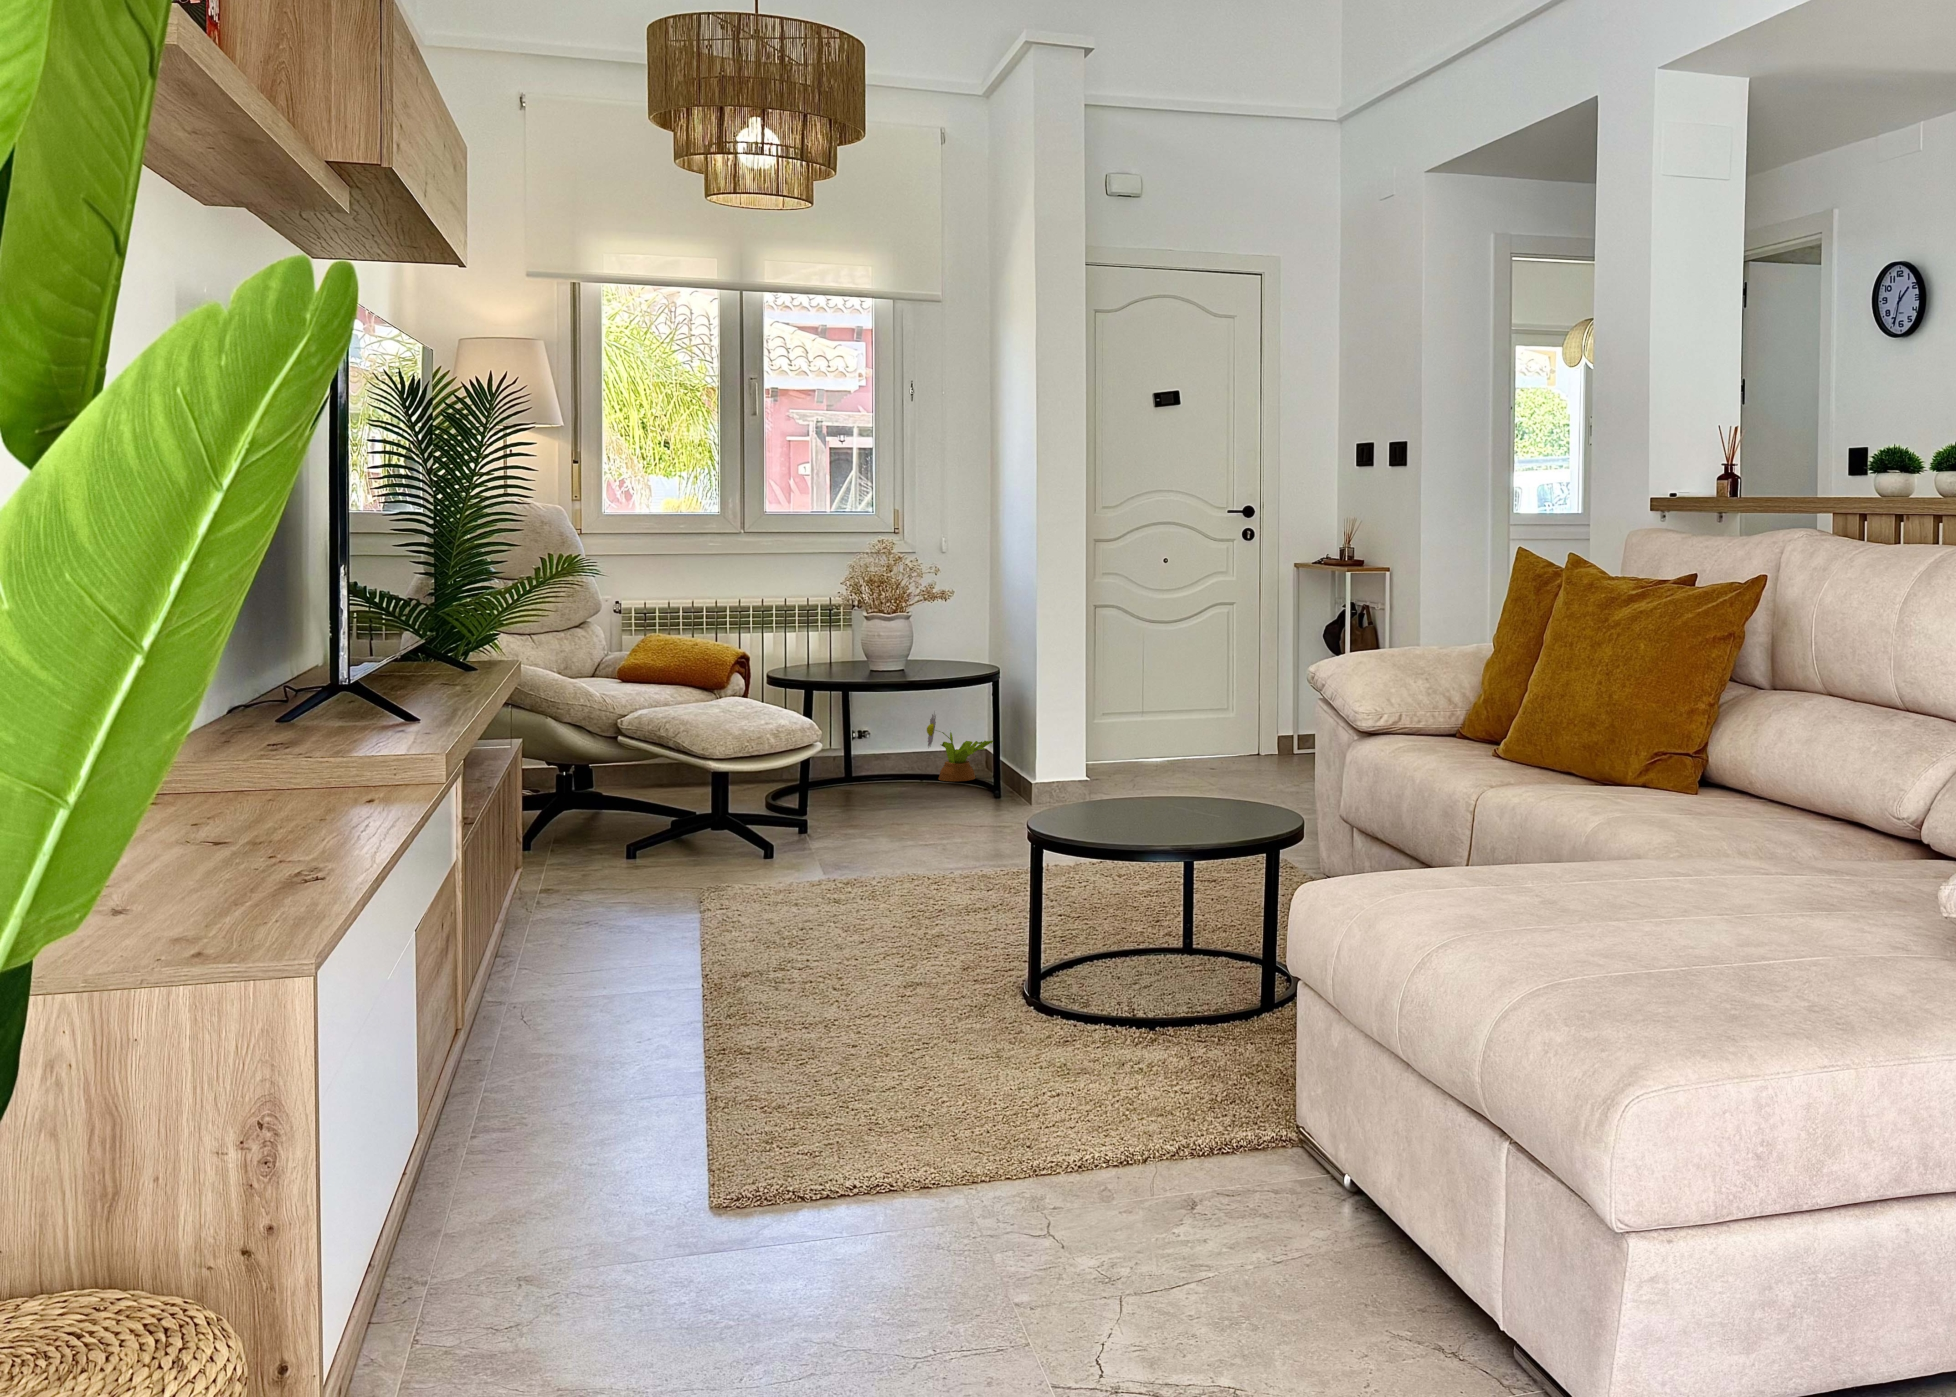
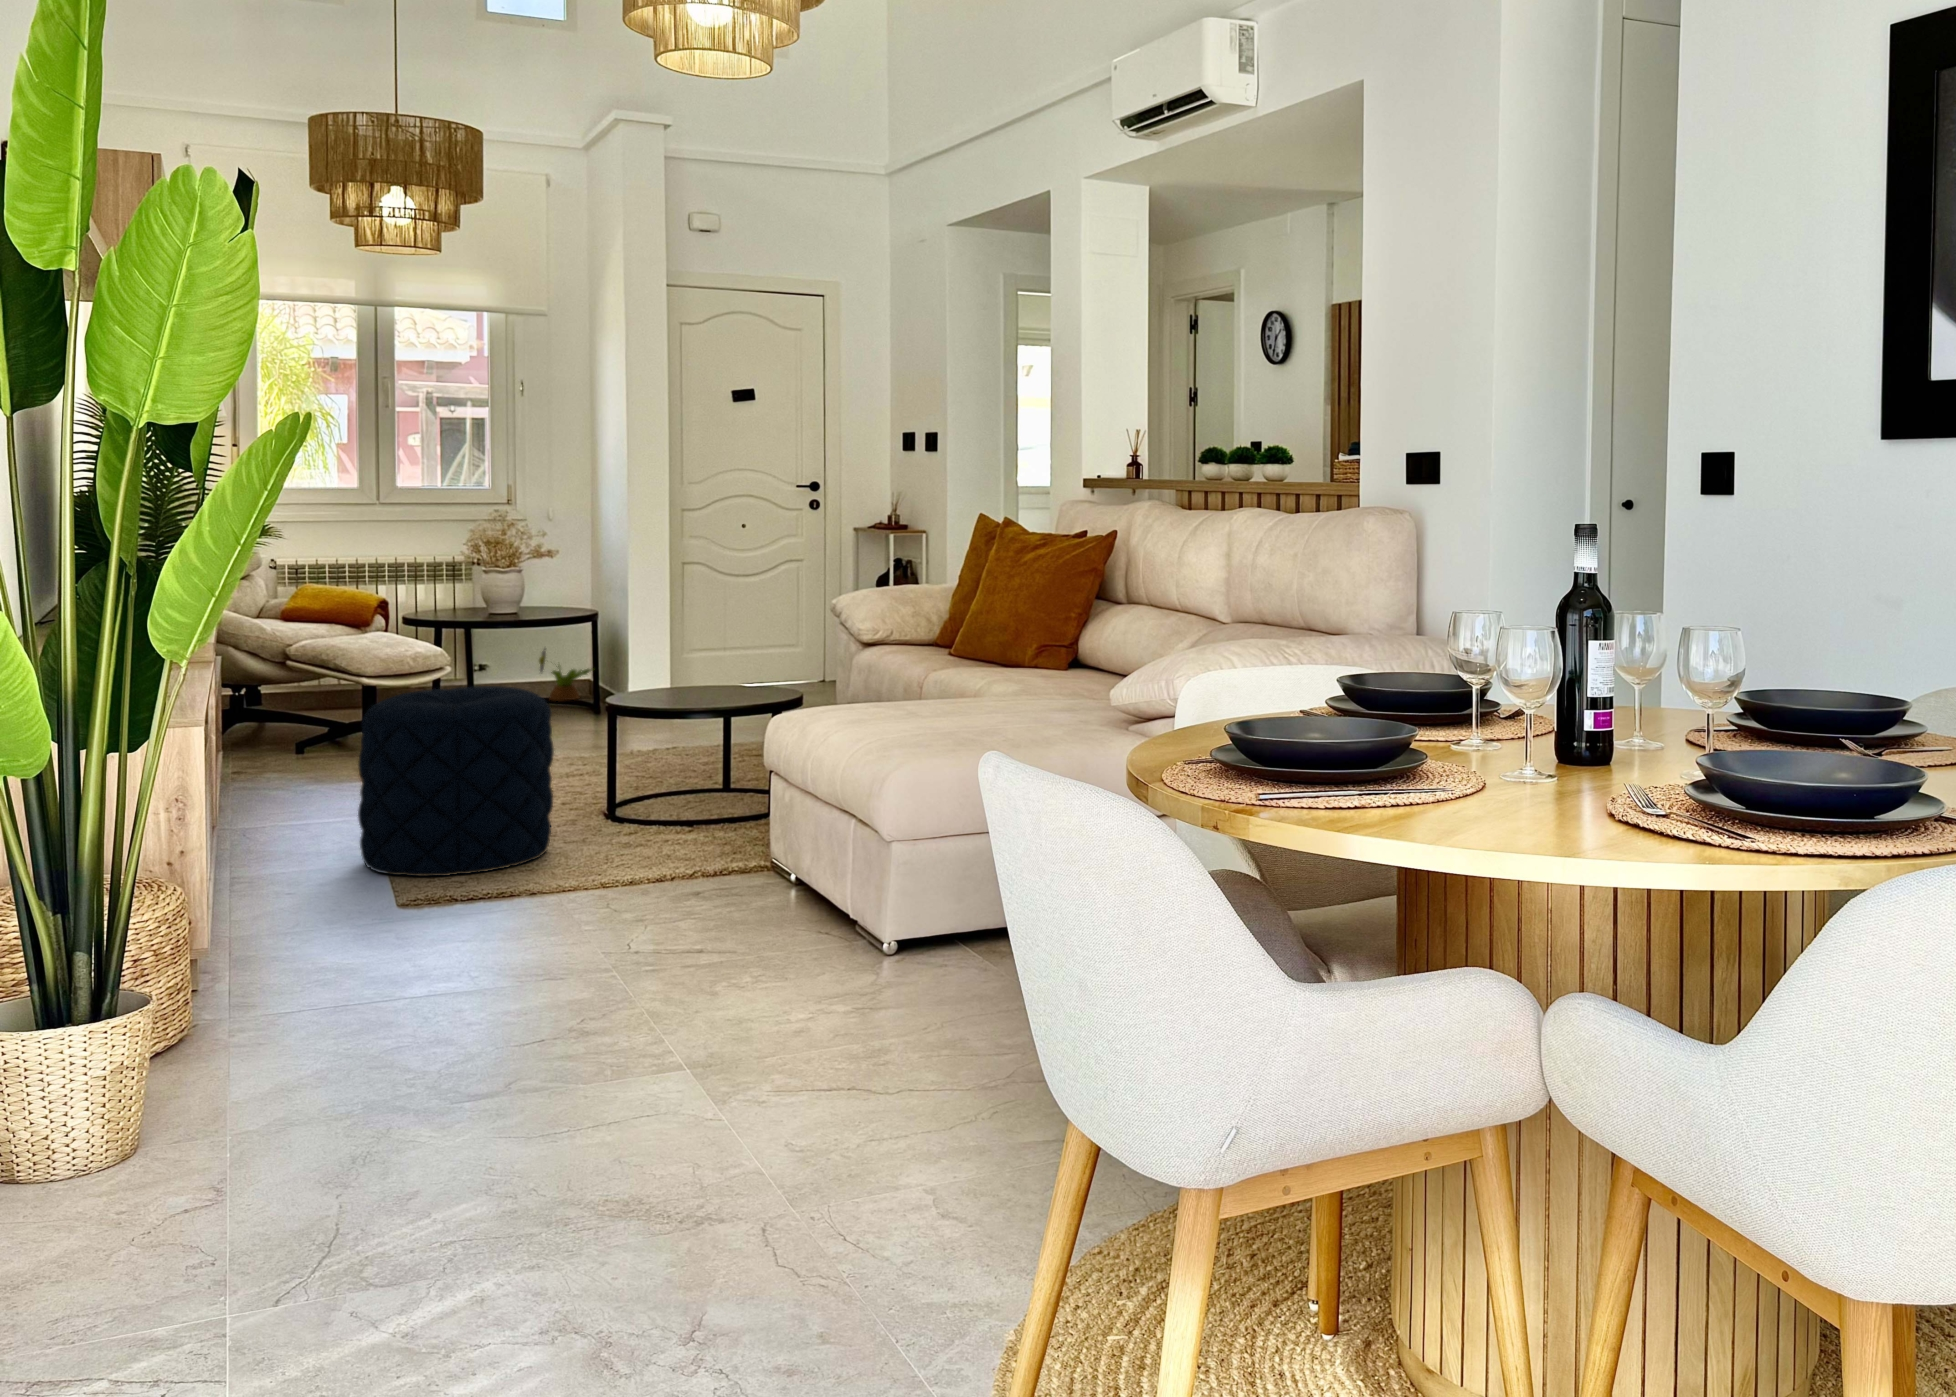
pouf: none [659,806,947,1123] -> present [358,686,554,876]

